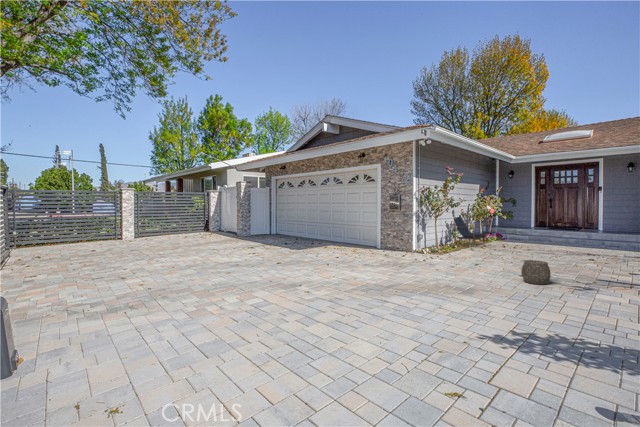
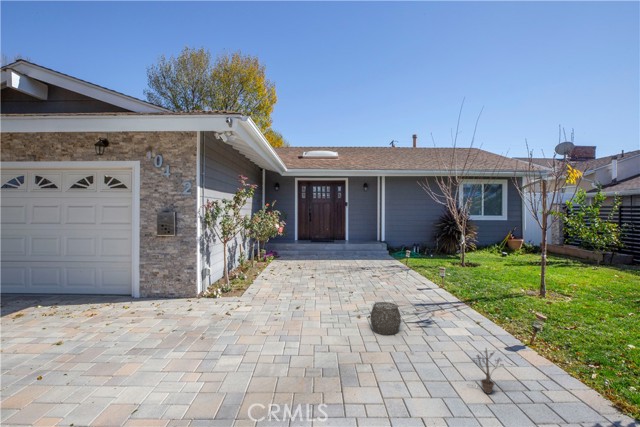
lounge chair: present [453,216,488,247] -> none [233,235,273,274]
decorative plant: none [554,280,580,314] -> present [467,349,503,393]

